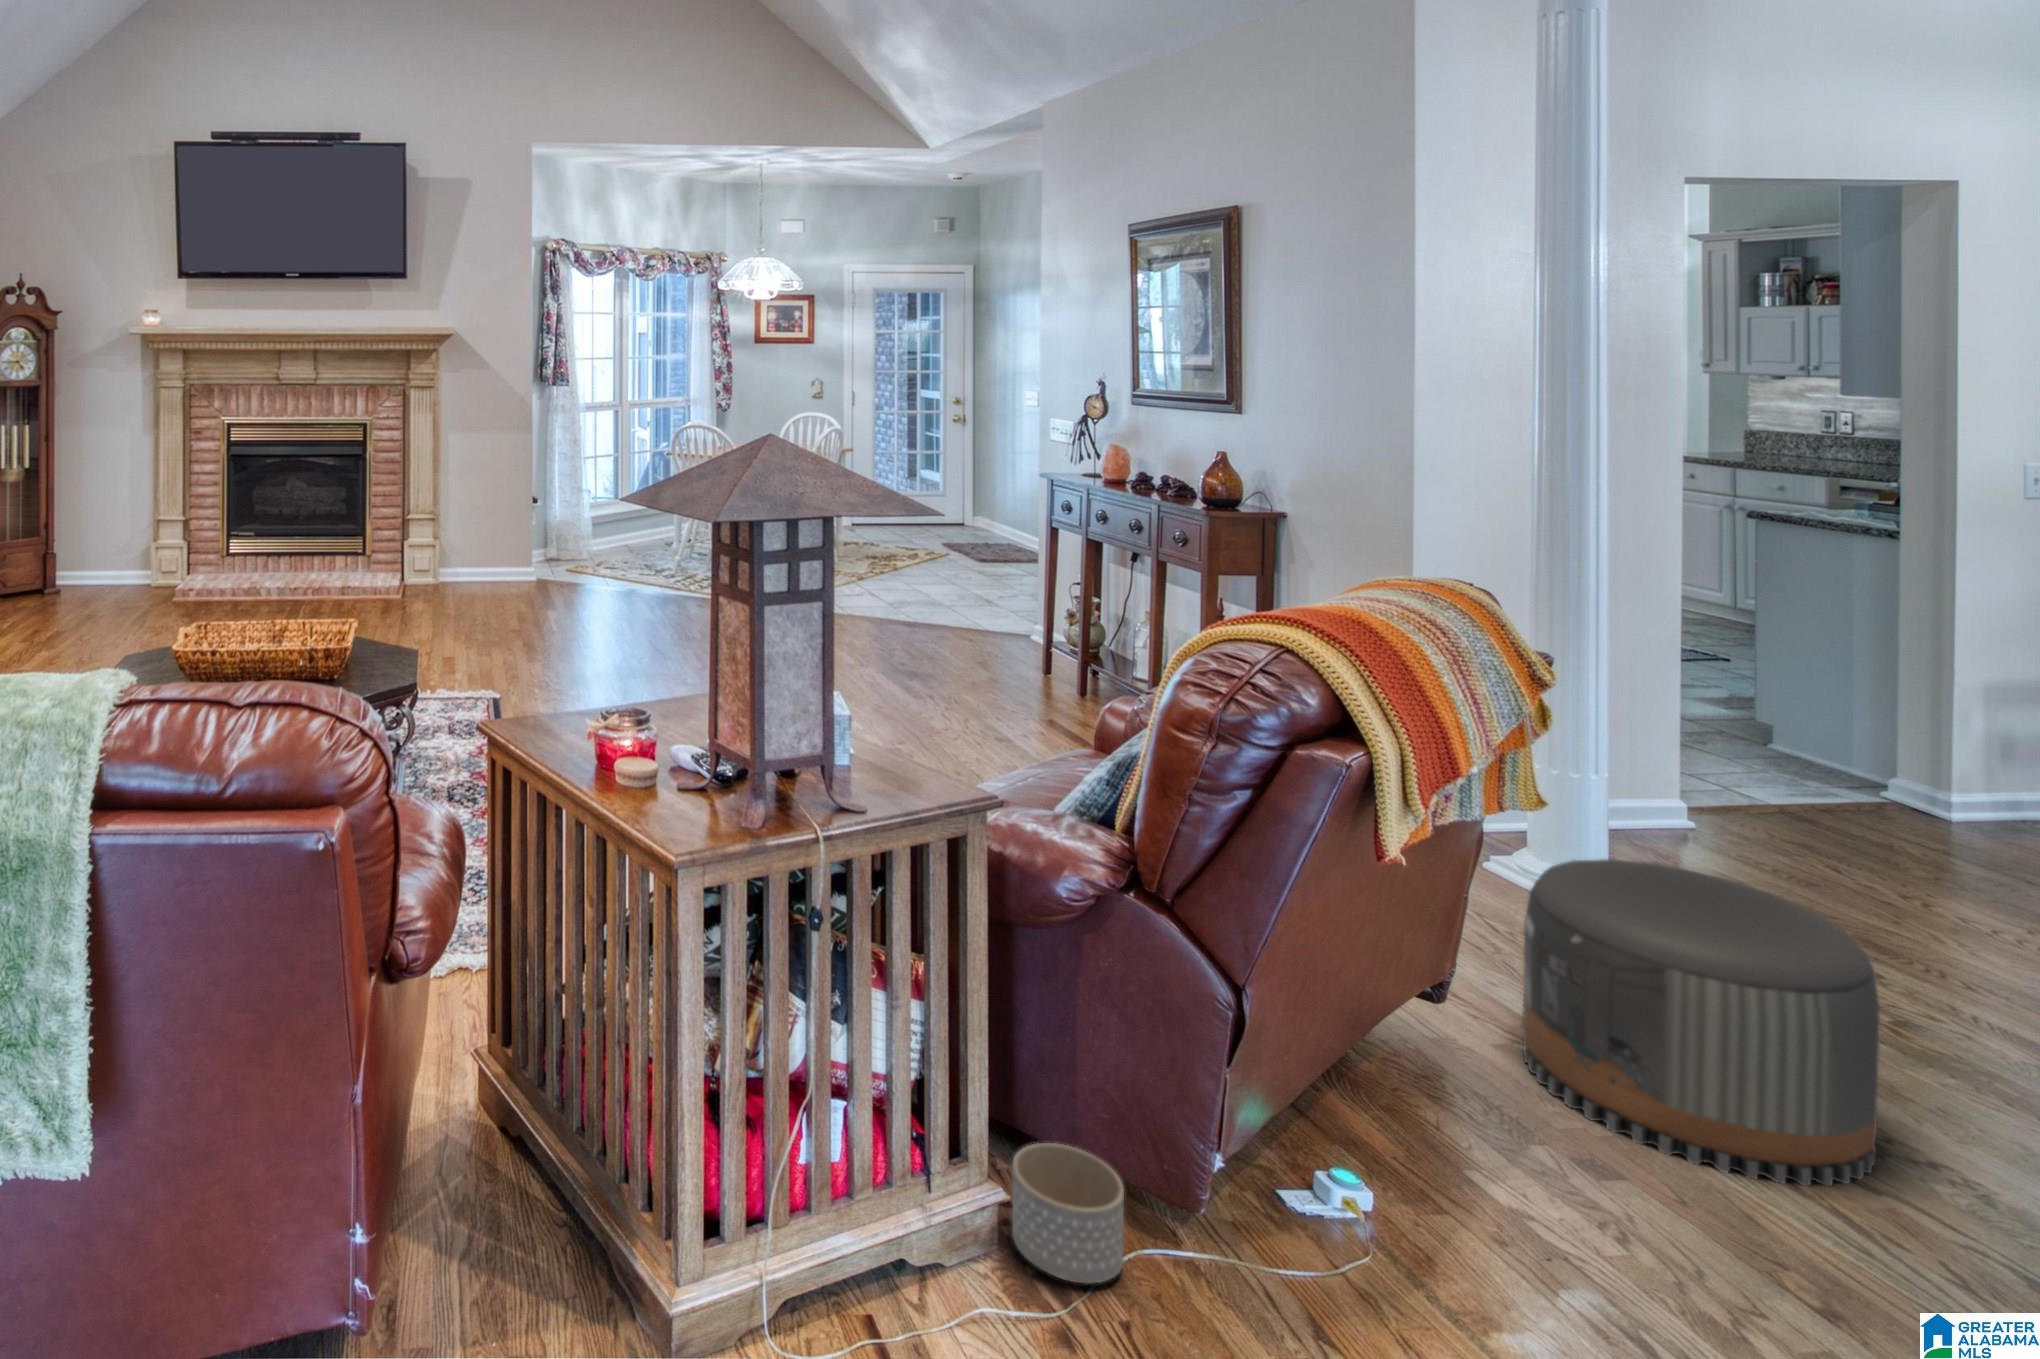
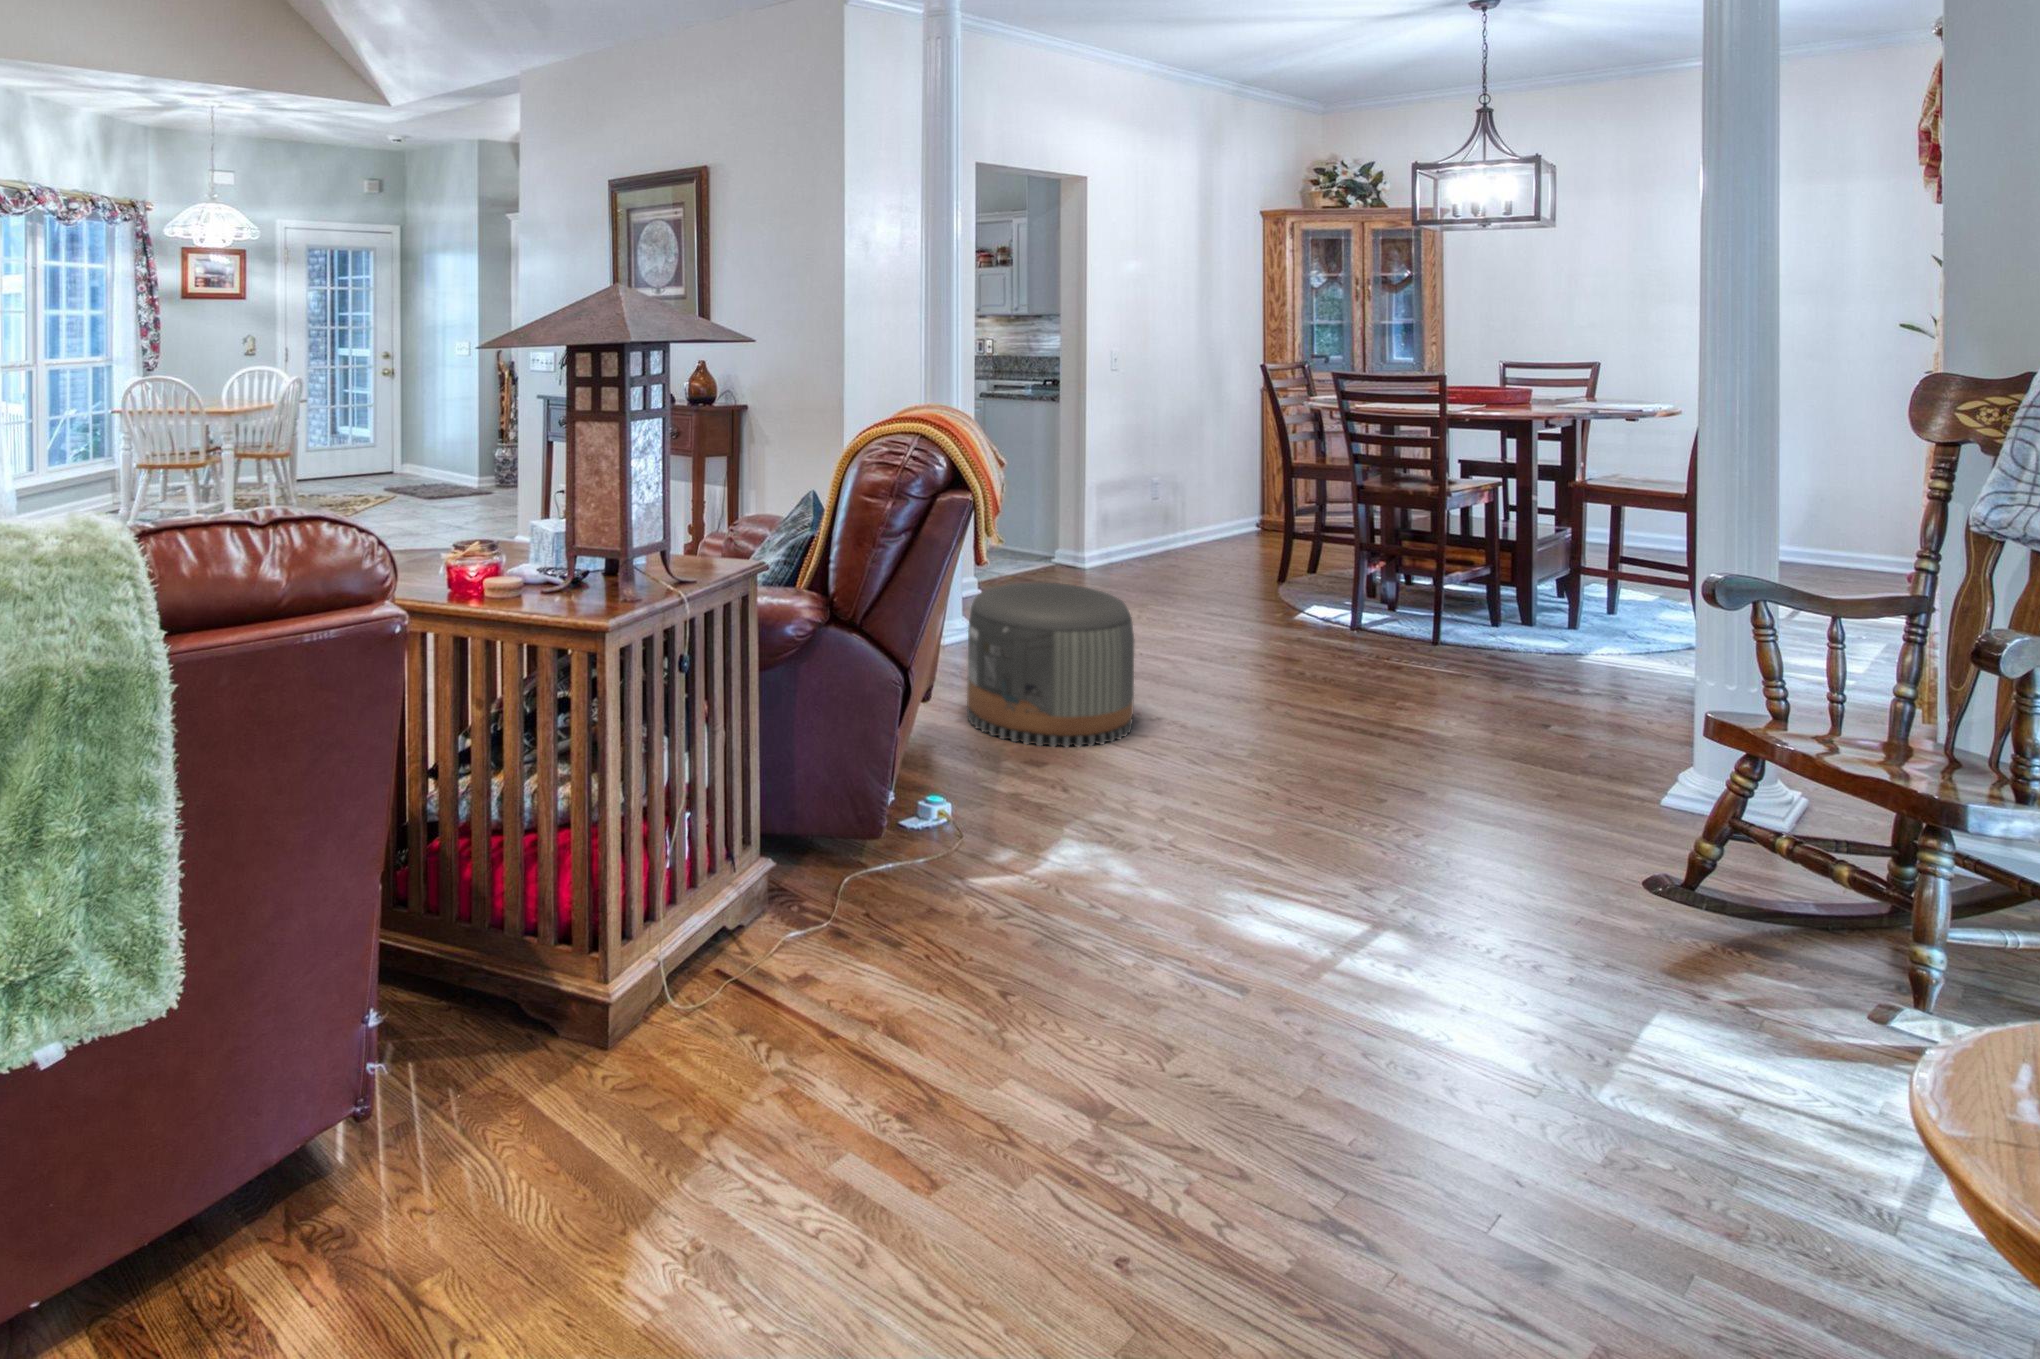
planter: present [1012,1143,1124,1284] -> none [770,820,847,907]

